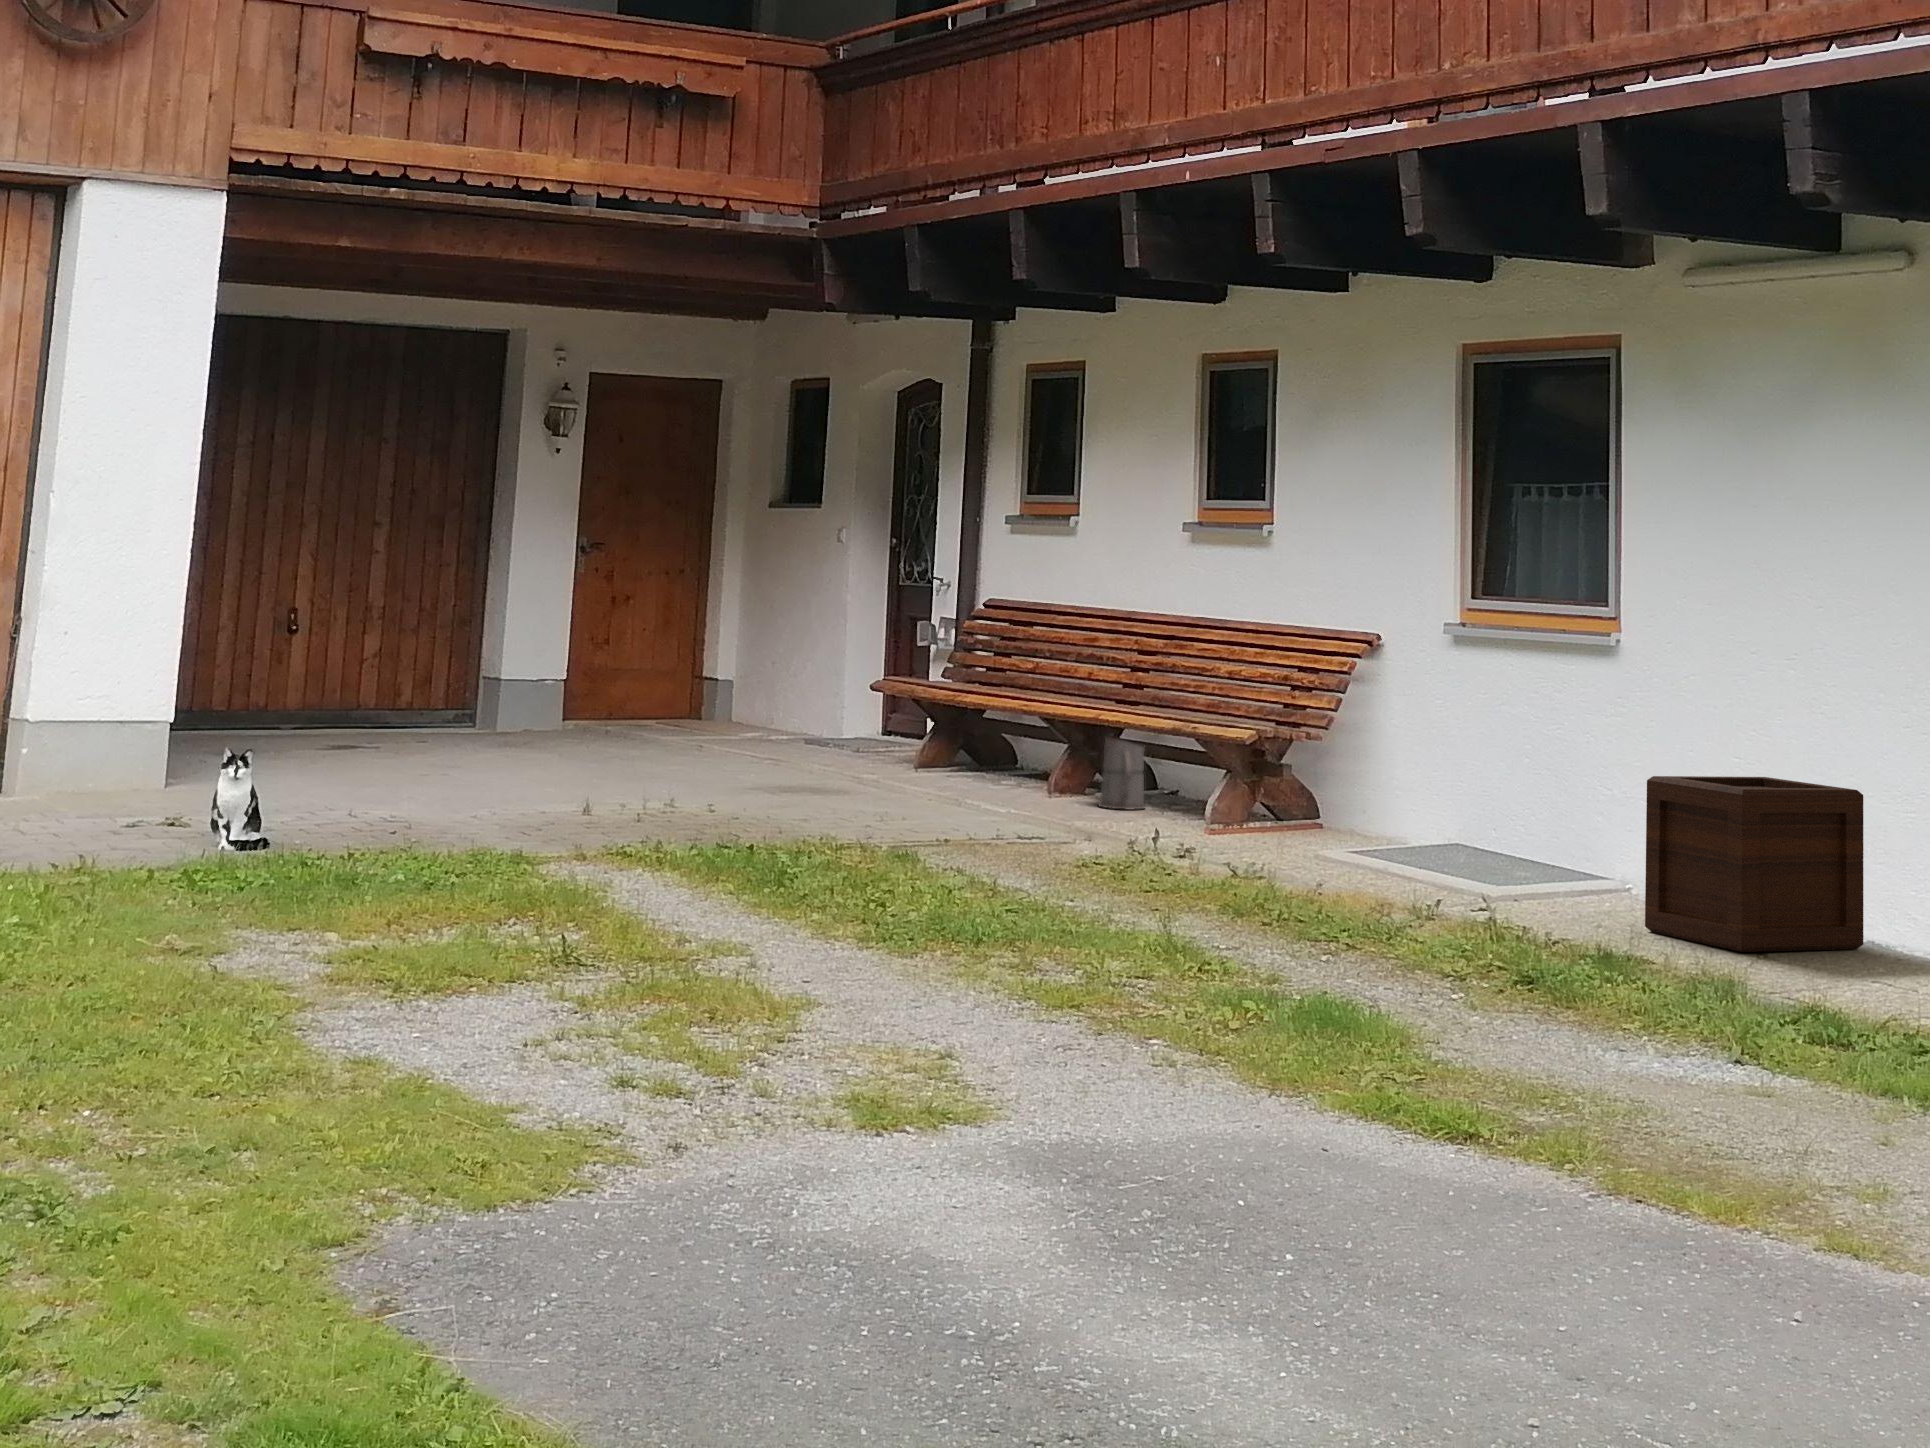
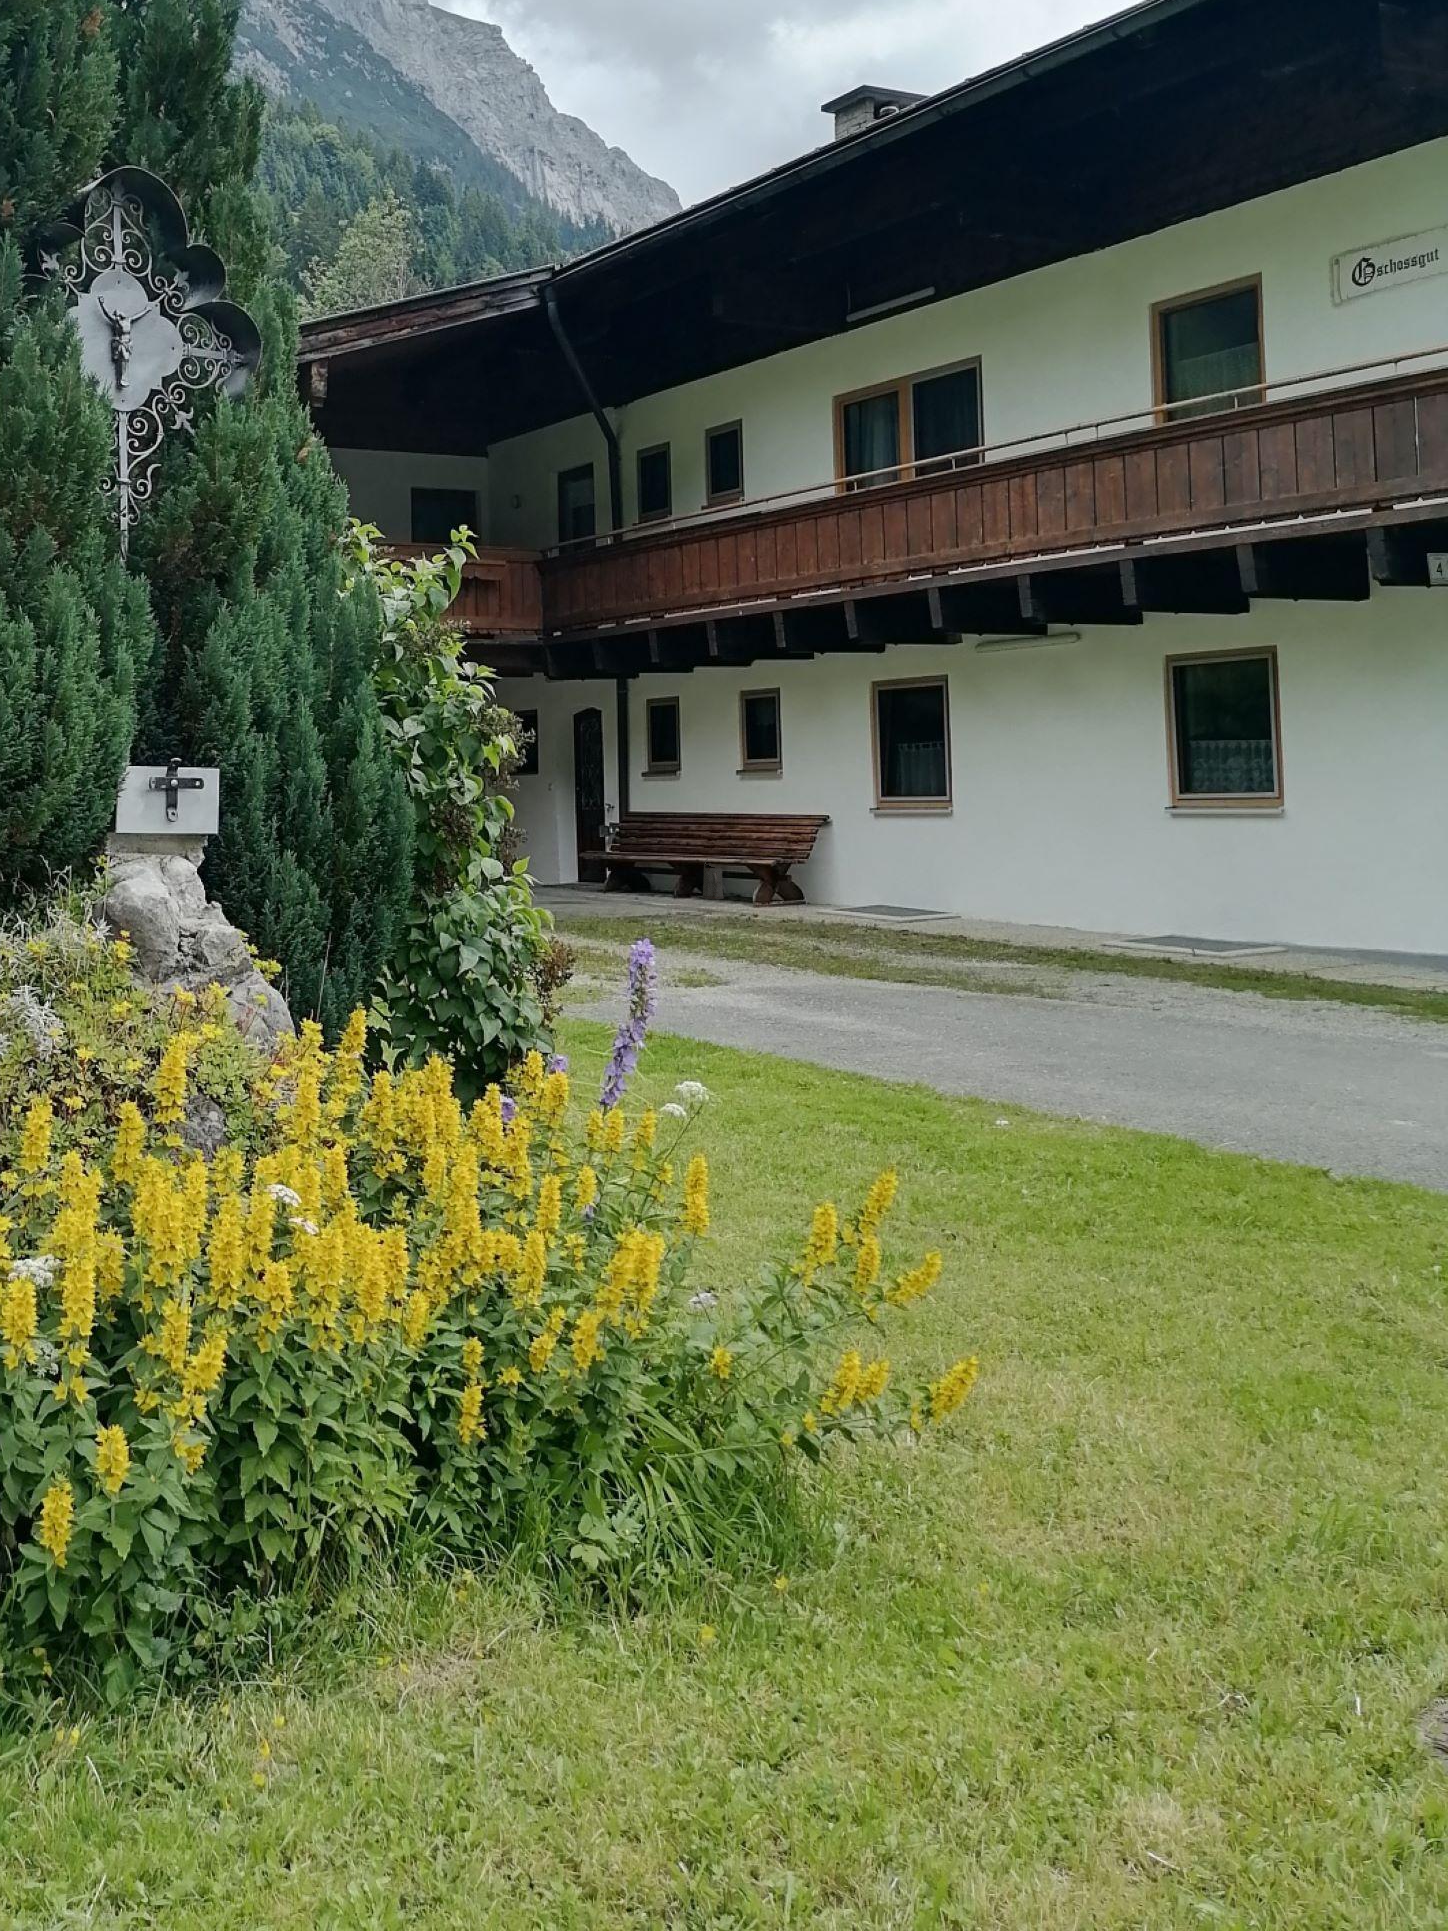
wooden crate: present [1645,776,1863,952] -> none [961,864,1056,932]

